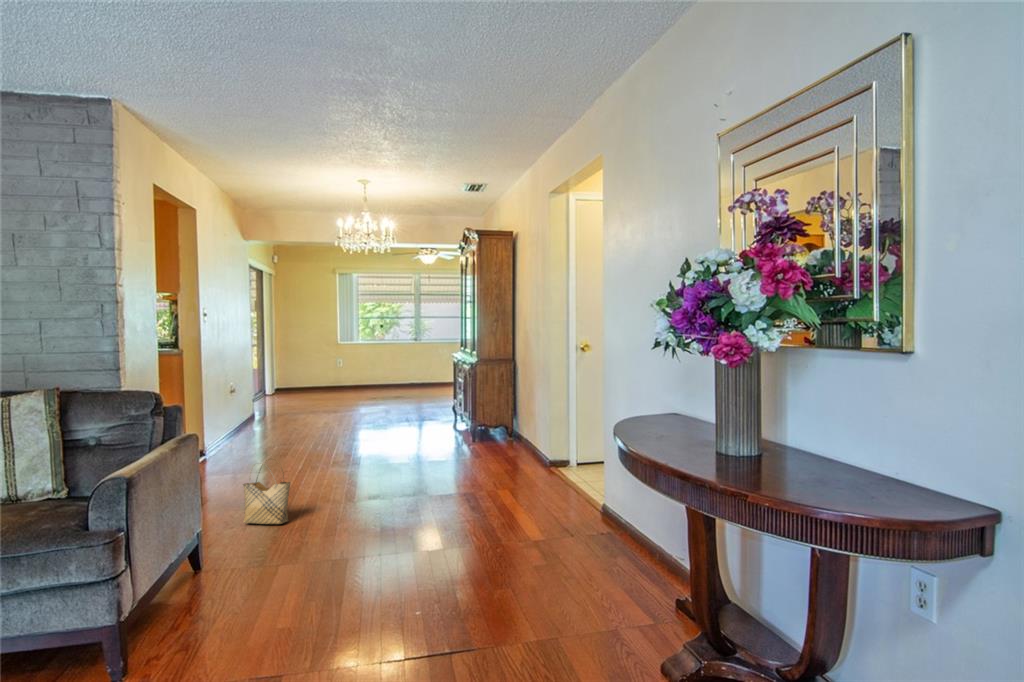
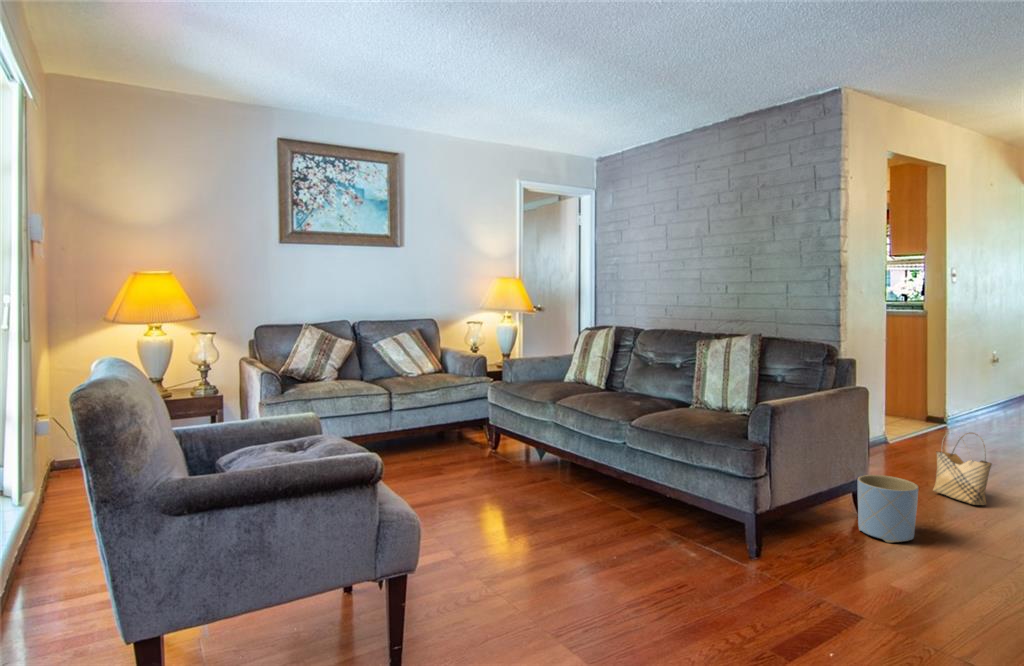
planter: none [204,520,264,591] -> present [857,475,918,543]

